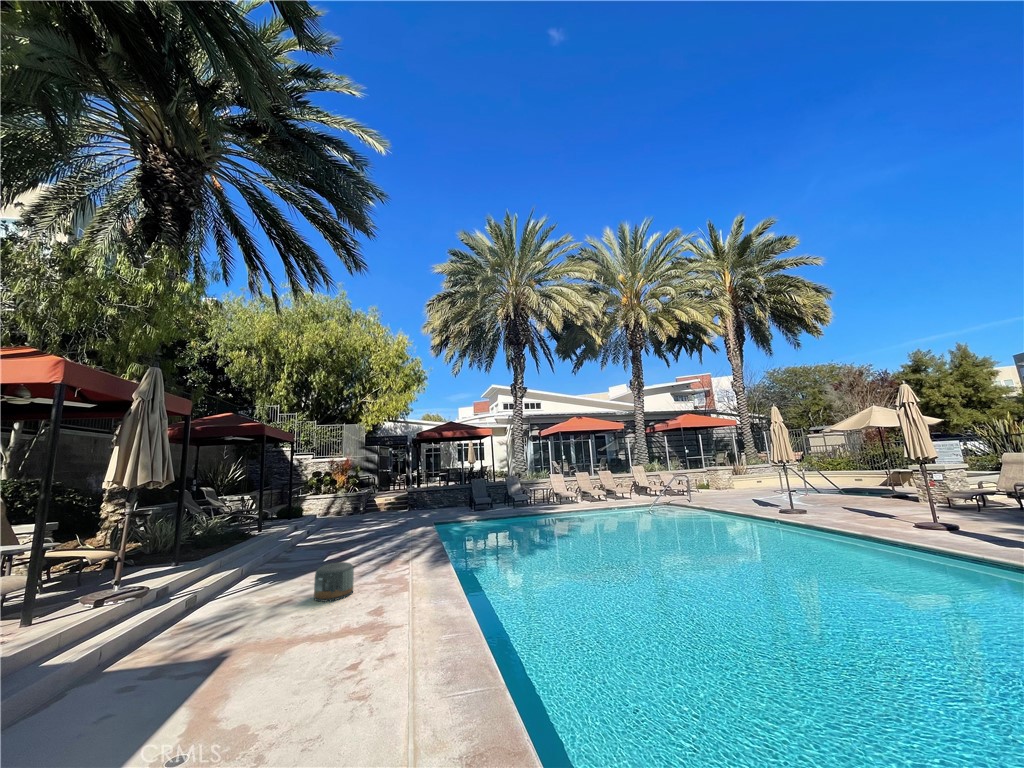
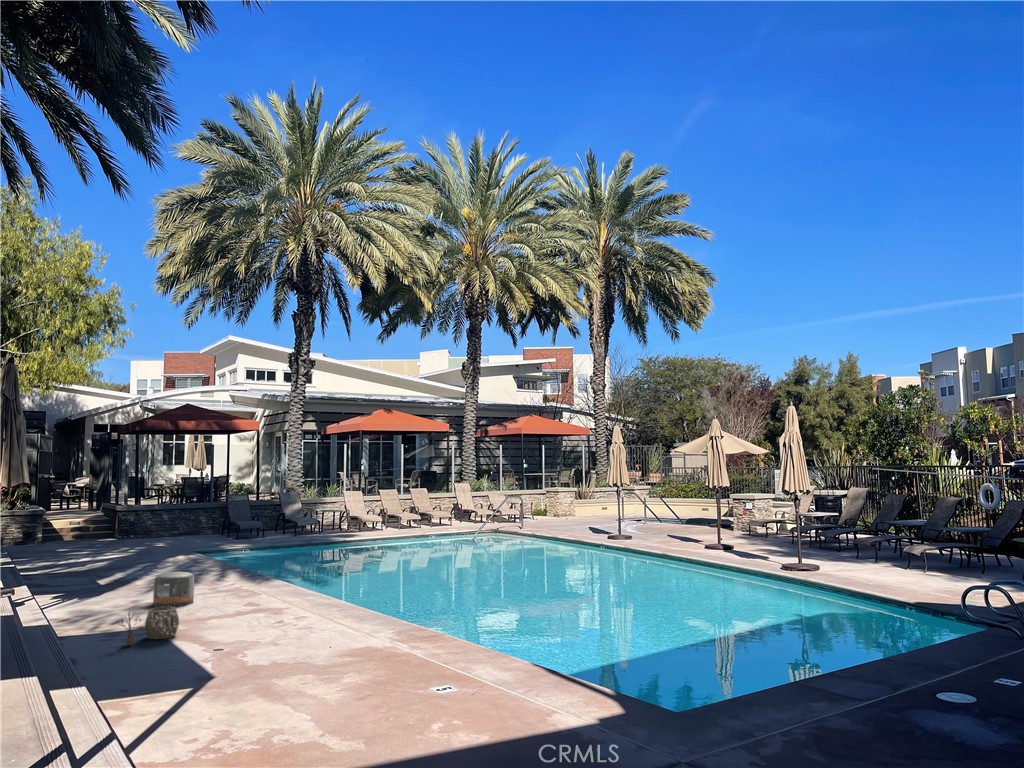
woven basket: none [193,634,243,687] -> present [145,606,179,639]
decorative plant: none [132,652,175,702] -> present [119,612,141,645]

